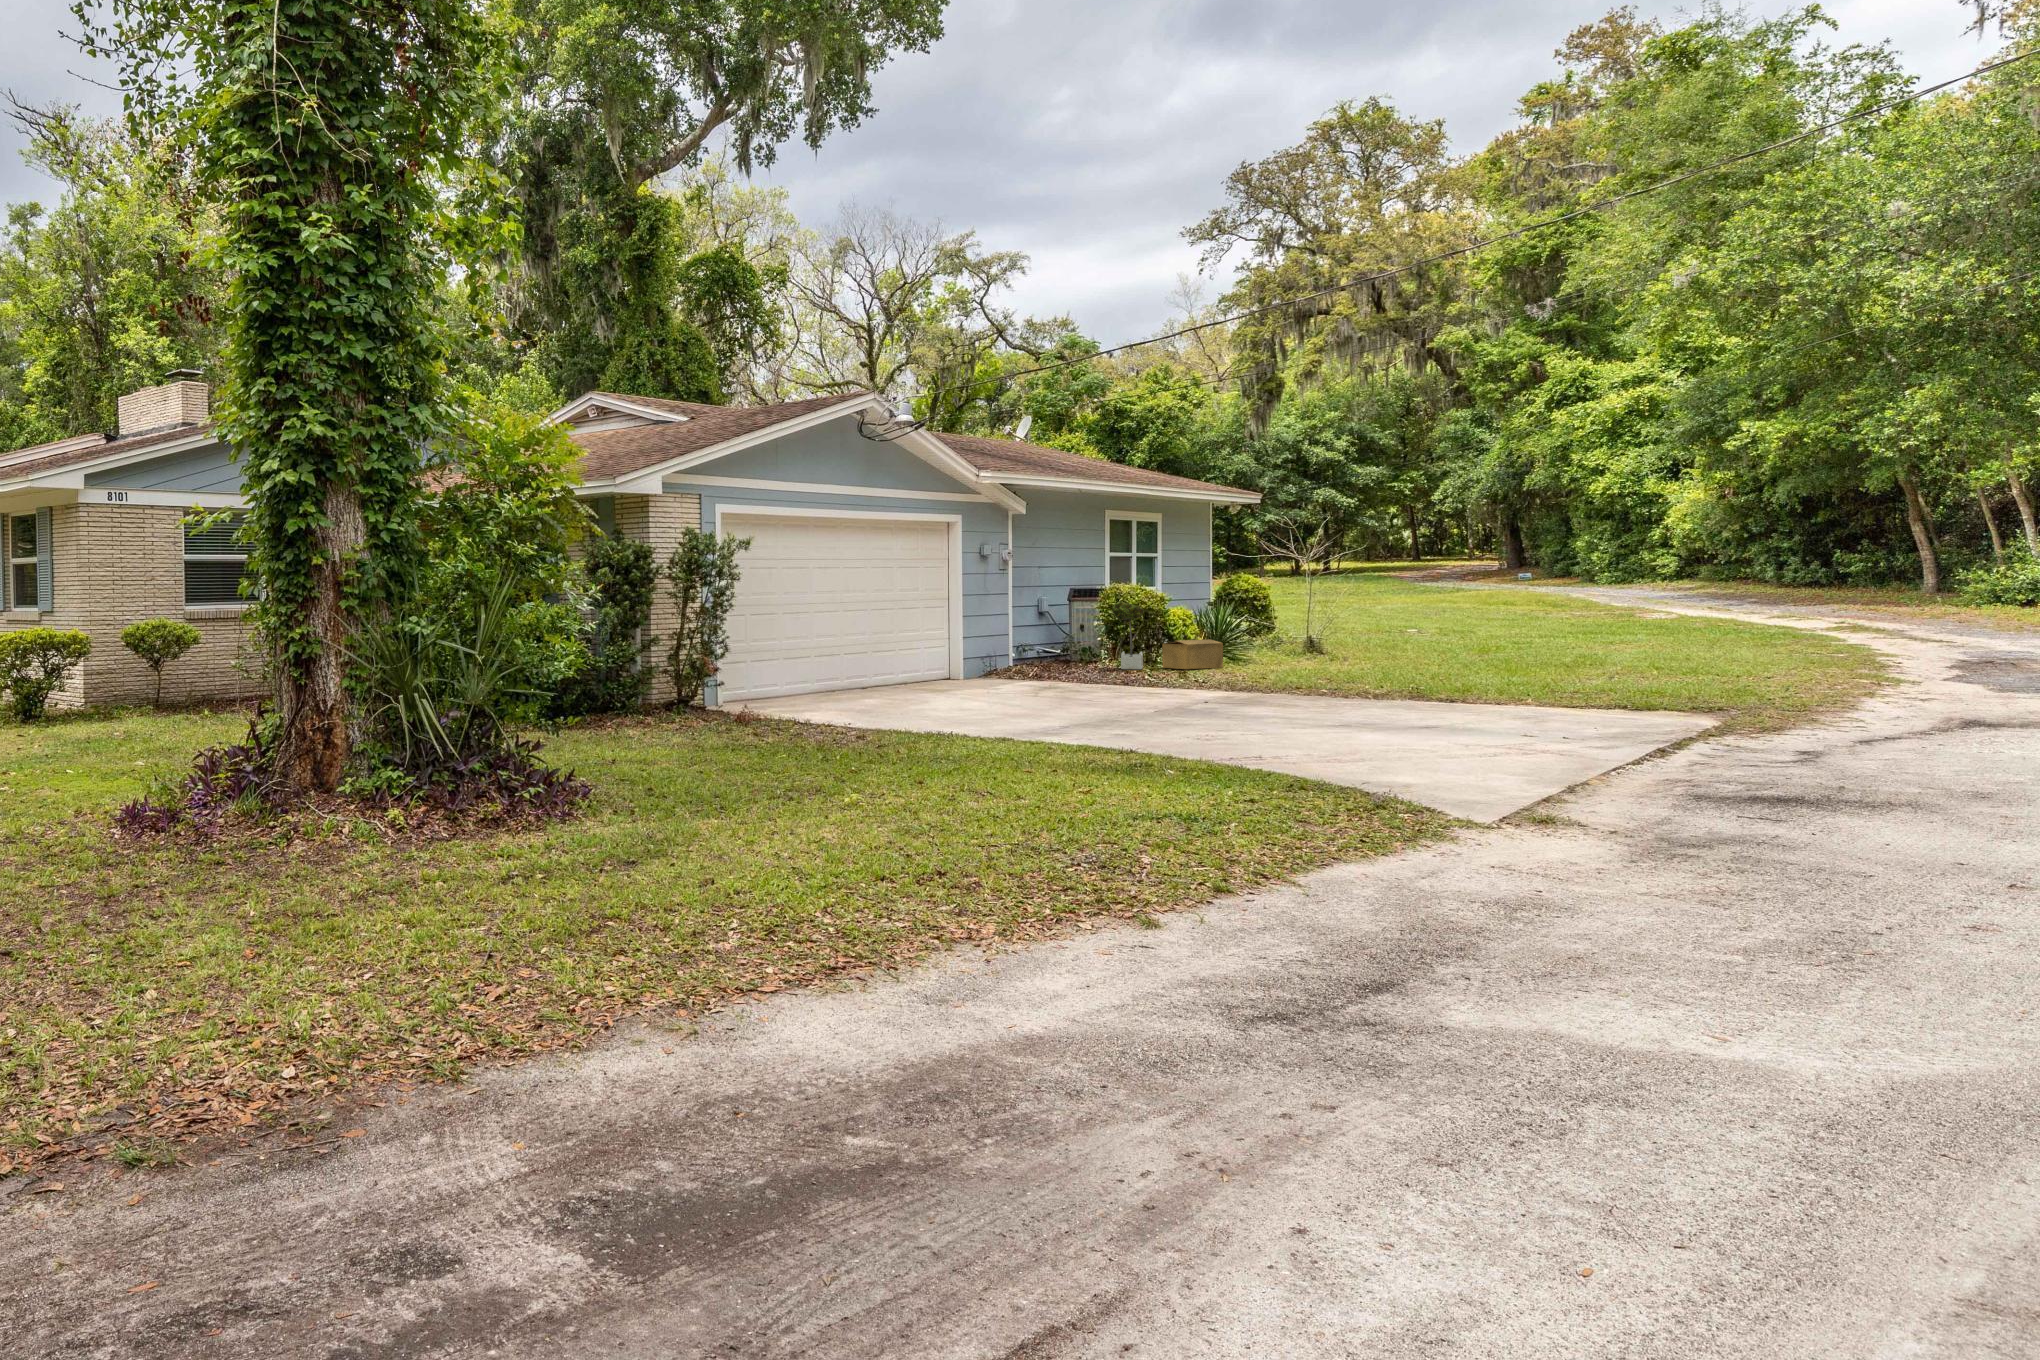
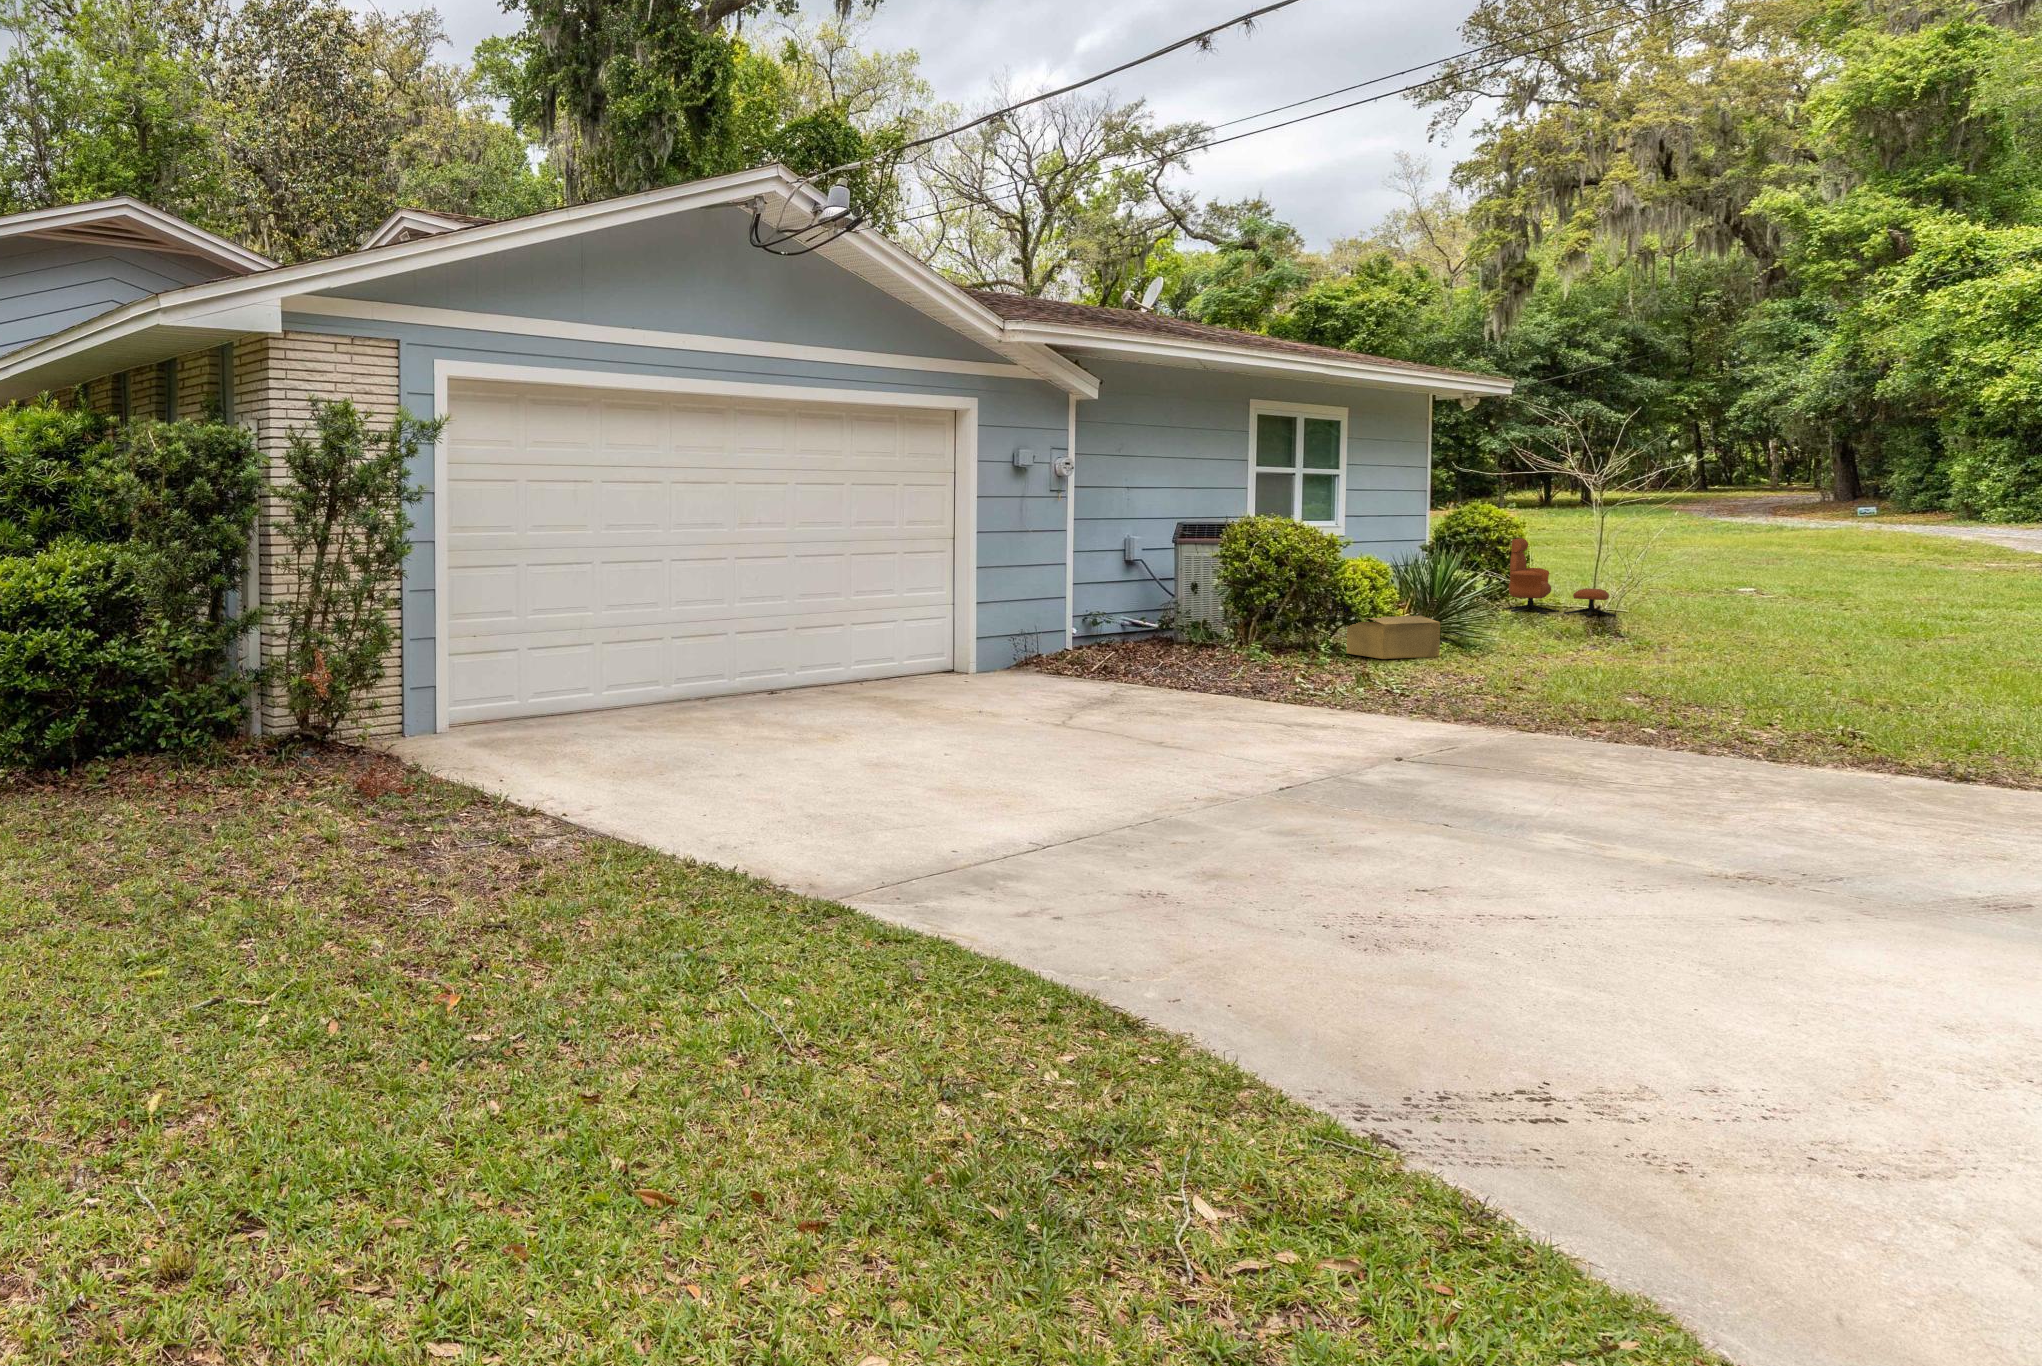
lounge chair: none [1264,590,1336,644] -> present [1503,538,1616,616]
potted tree: present [1112,601,1144,669] -> none [1273,560,1321,656]

